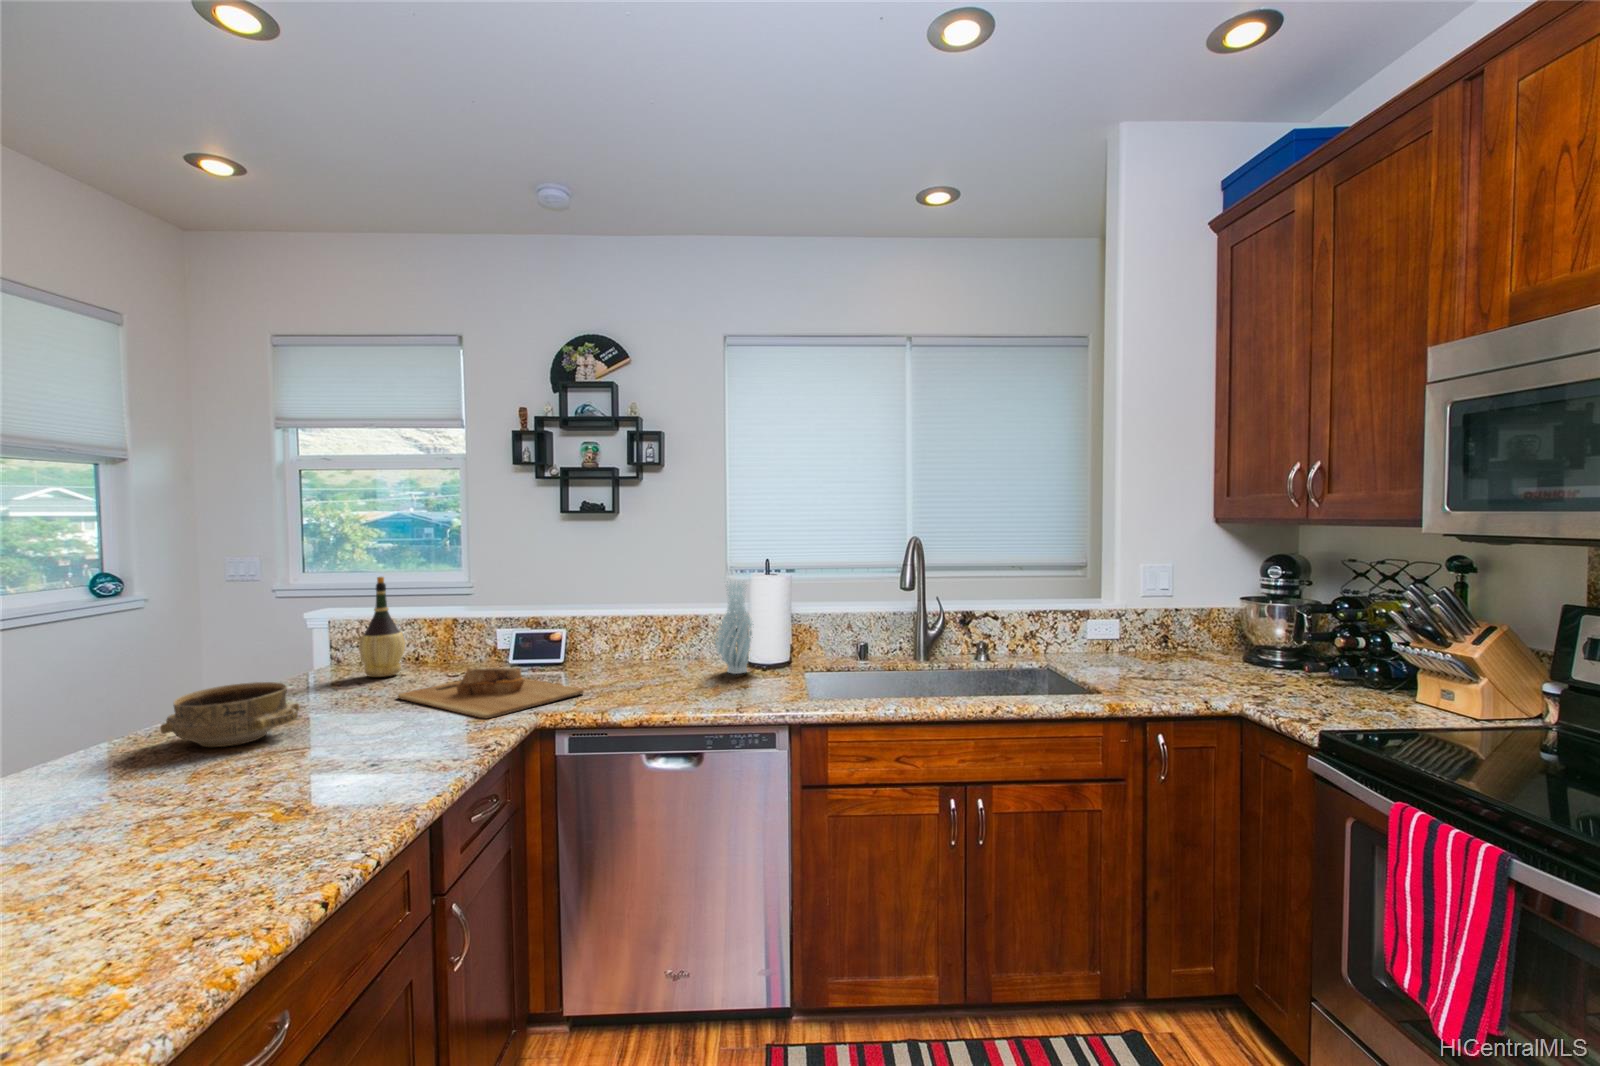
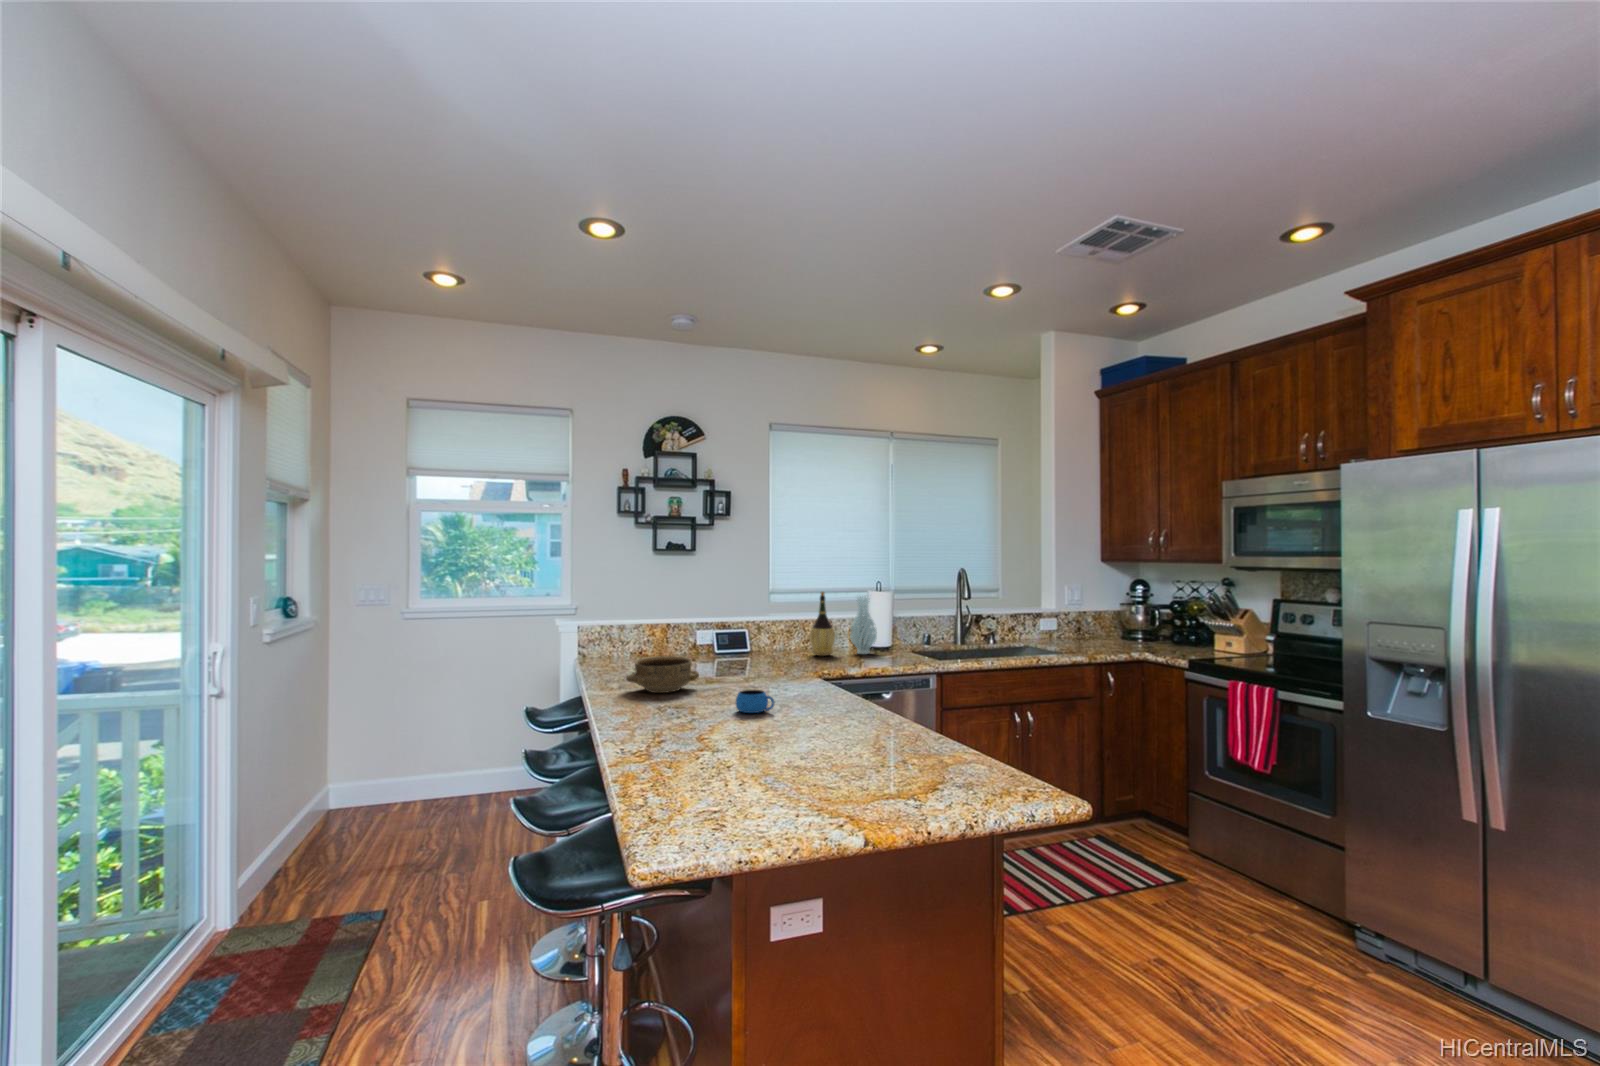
wine bottle: present [359,577,405,677] -> present [810,592,835,656]
cutting board: present [398,668,584,719] -> none [692,651,804,677]
mug: none [128,773,209,825] -> present [736,690,774,713]

